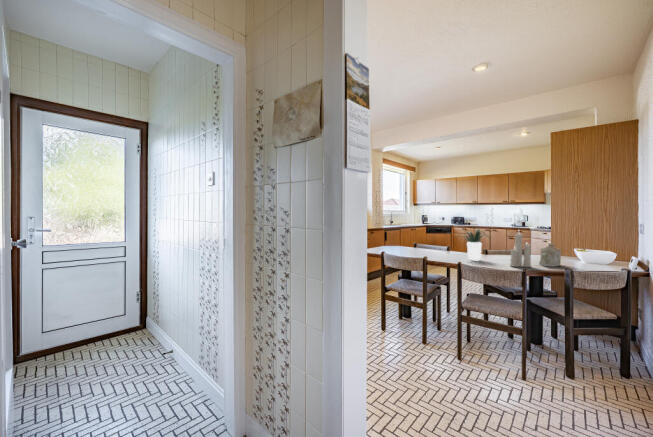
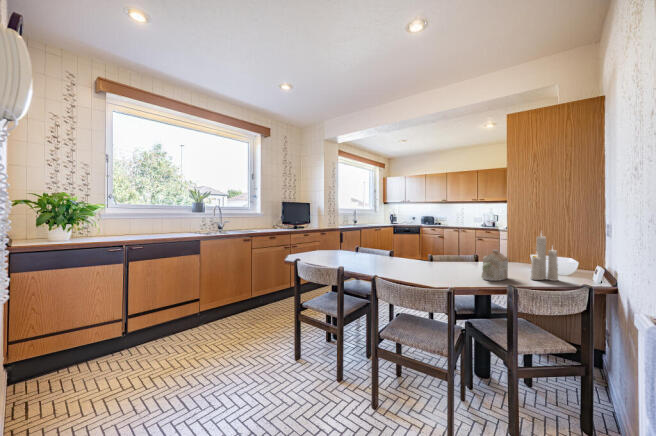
potted plant: present [465,229,488,260] -> none [383,231,431,271]
candle: present [510,233,531,267] -> present [530,236,558,281]

